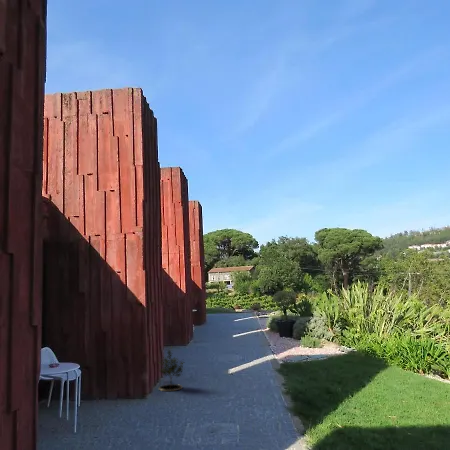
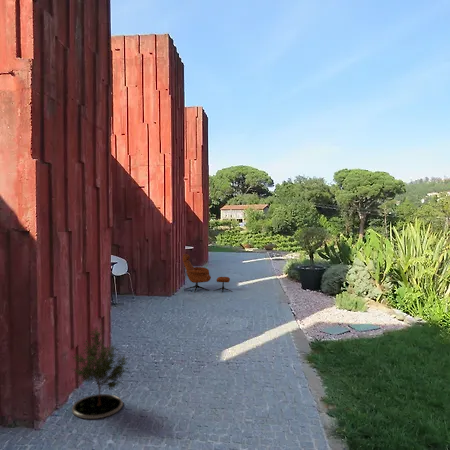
lounge chair: none [190,315,228,343] -> present [183,254,231,292]

